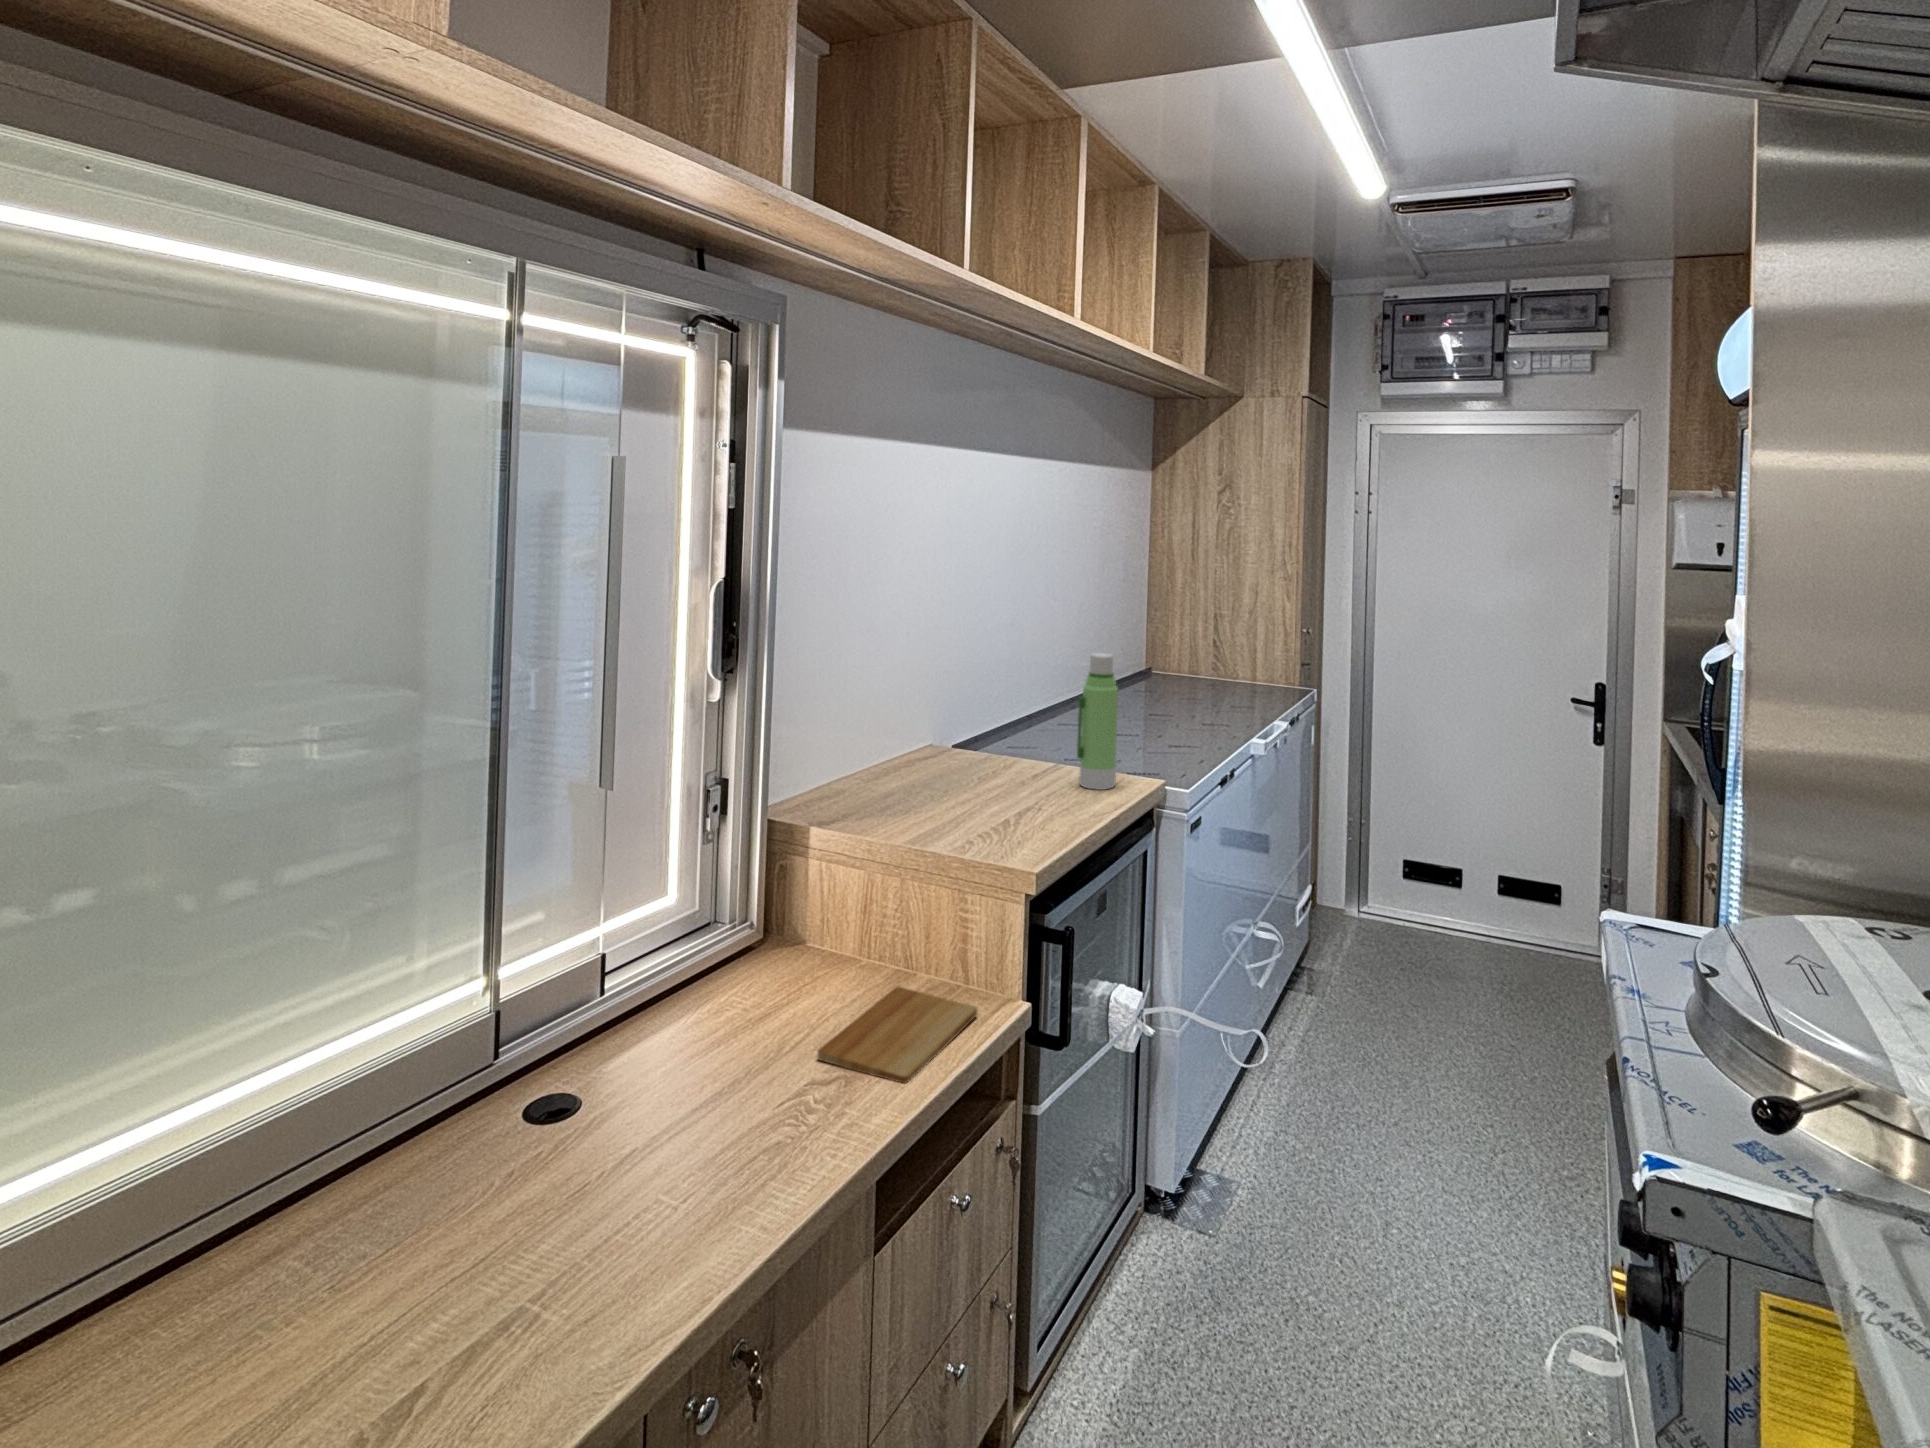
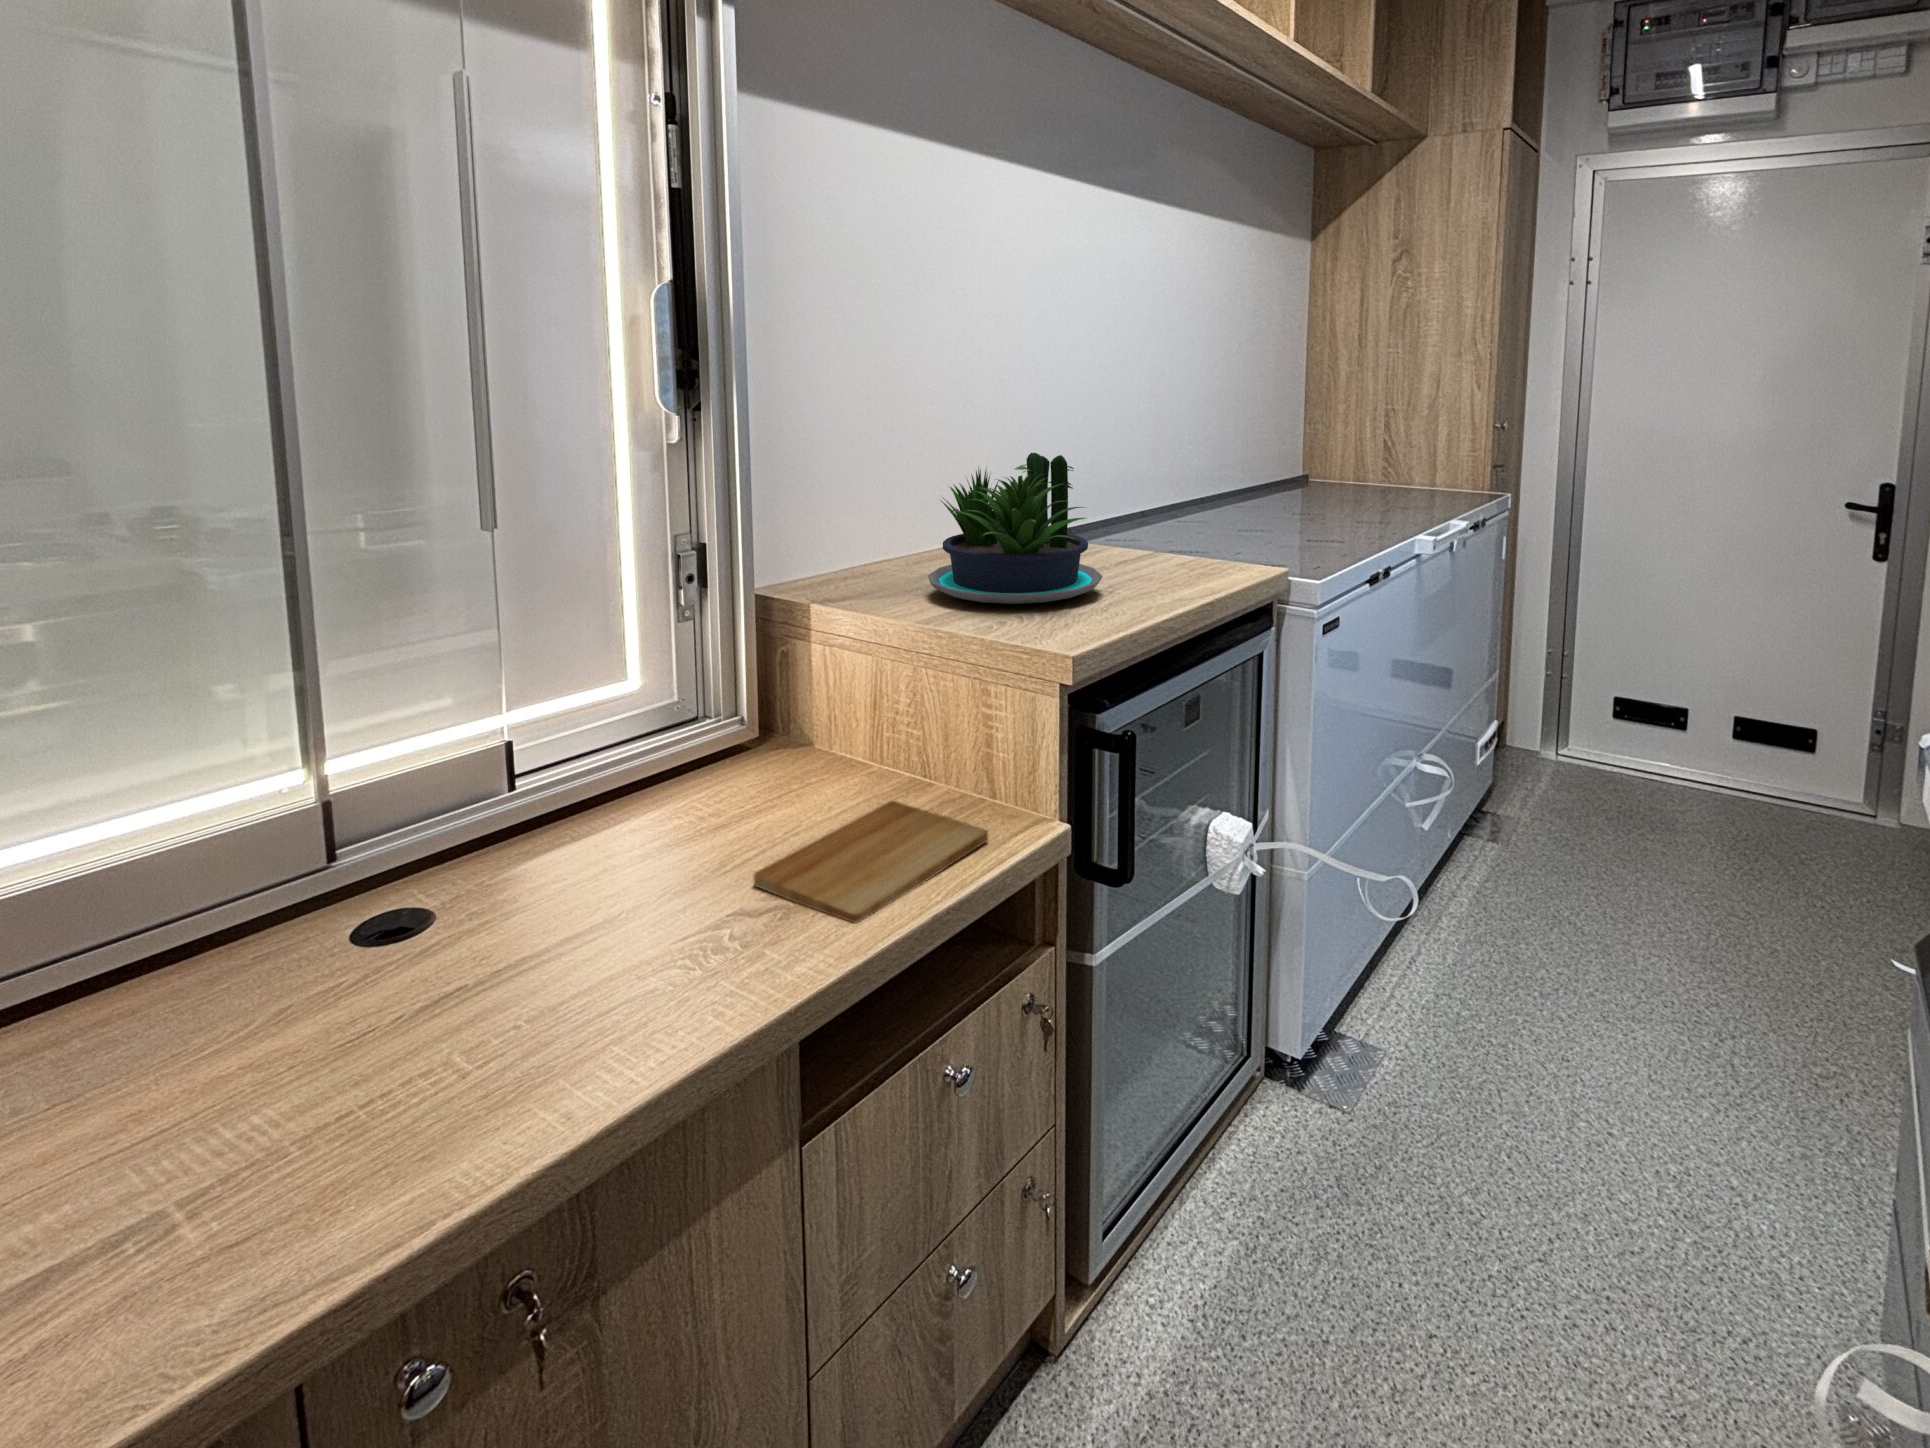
water bottle: present [1077,653,1118,790] -> none [1169,404,1223,577]
potted plant: none [901,701,1035,823] -> present [928,453,1103,604]

